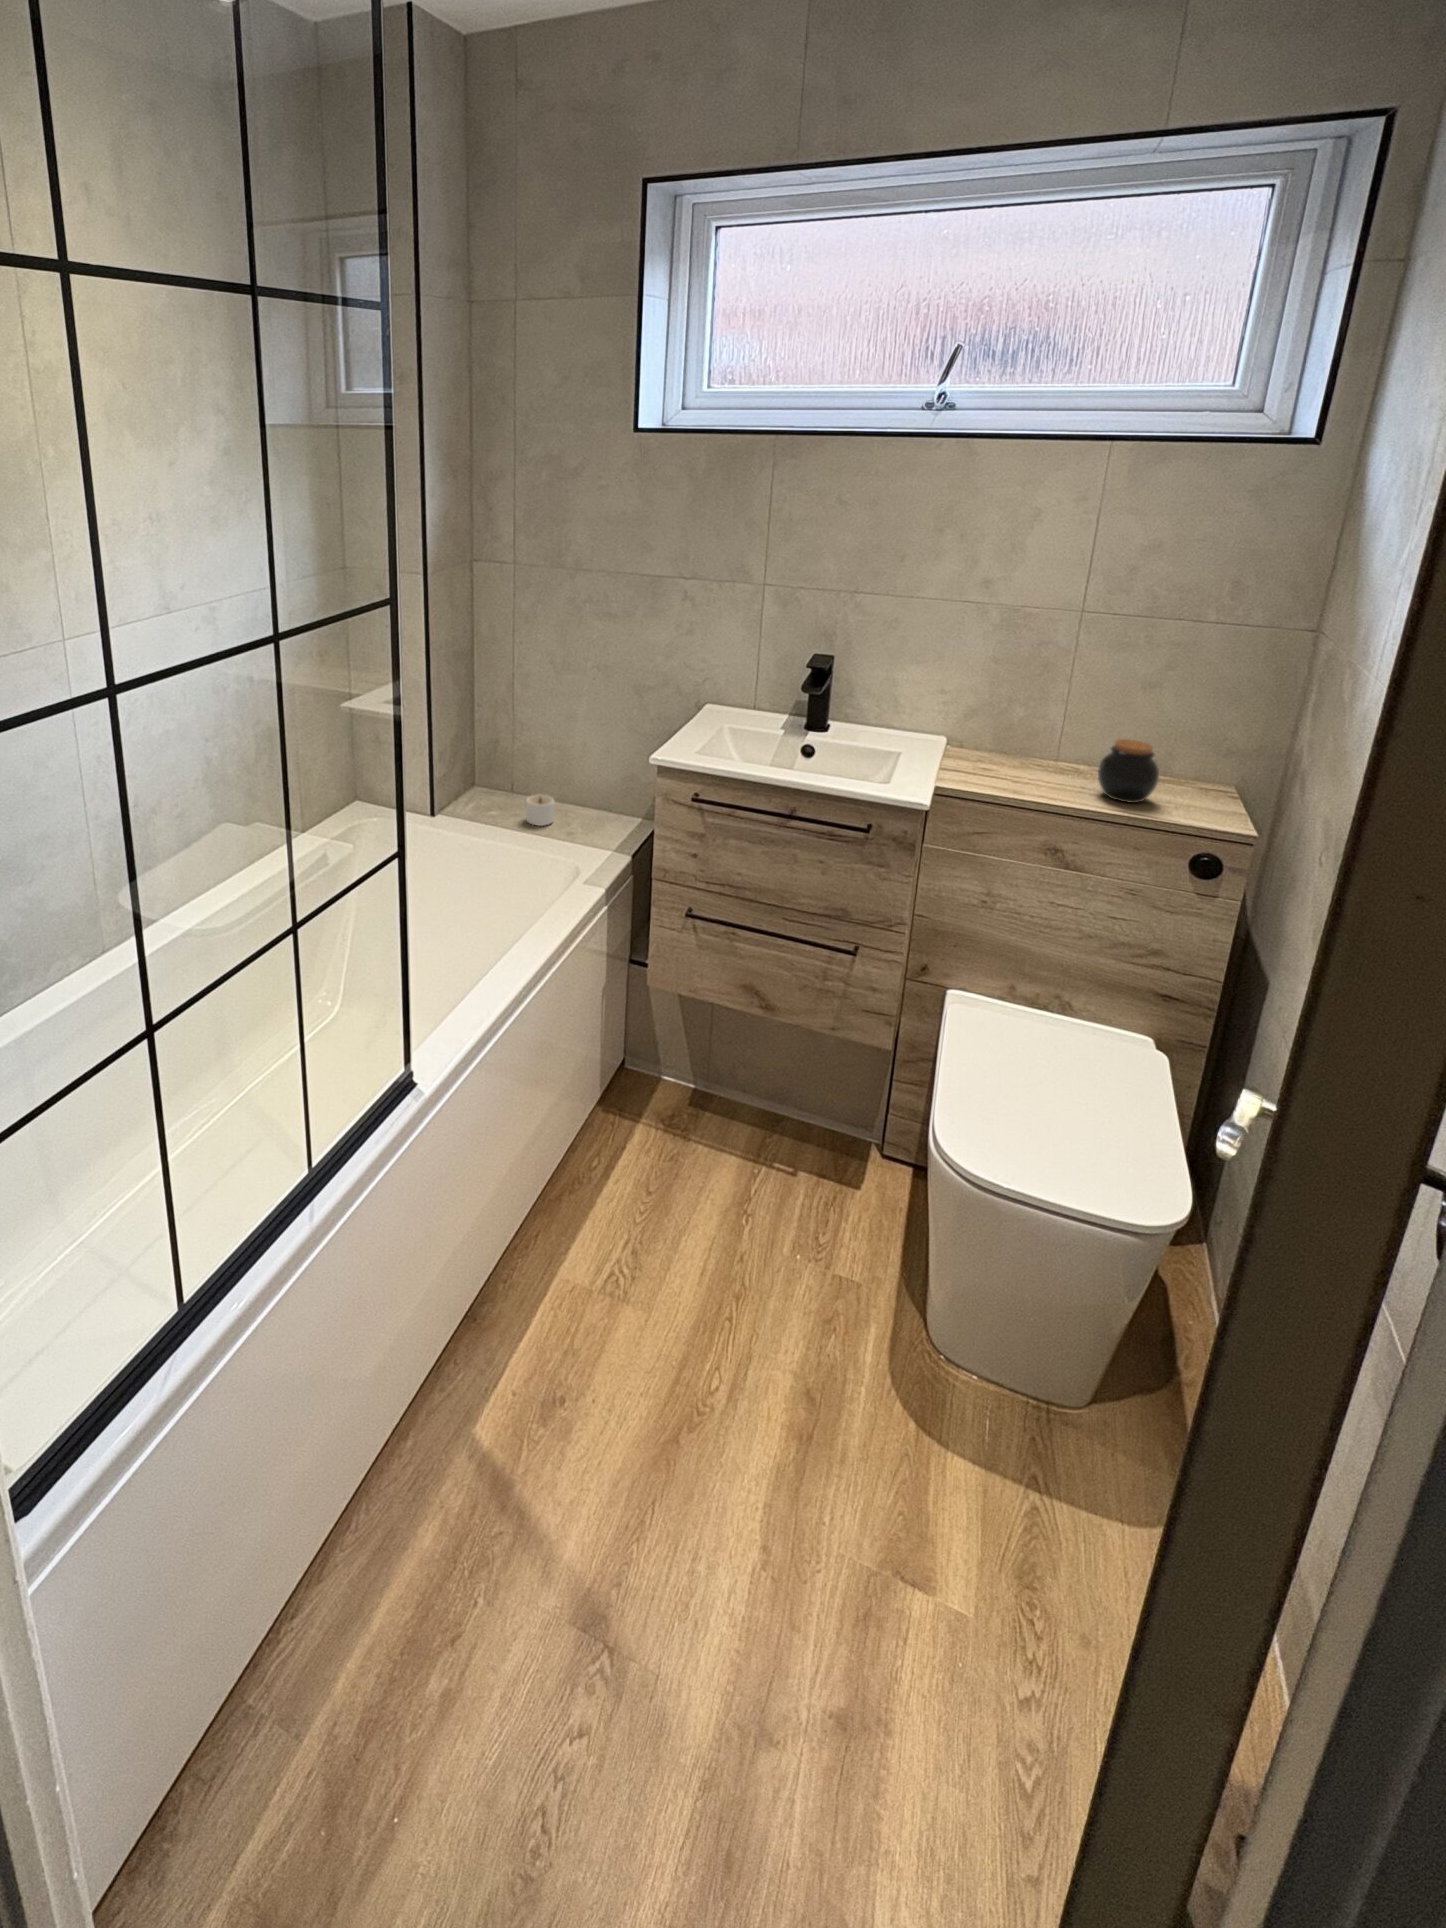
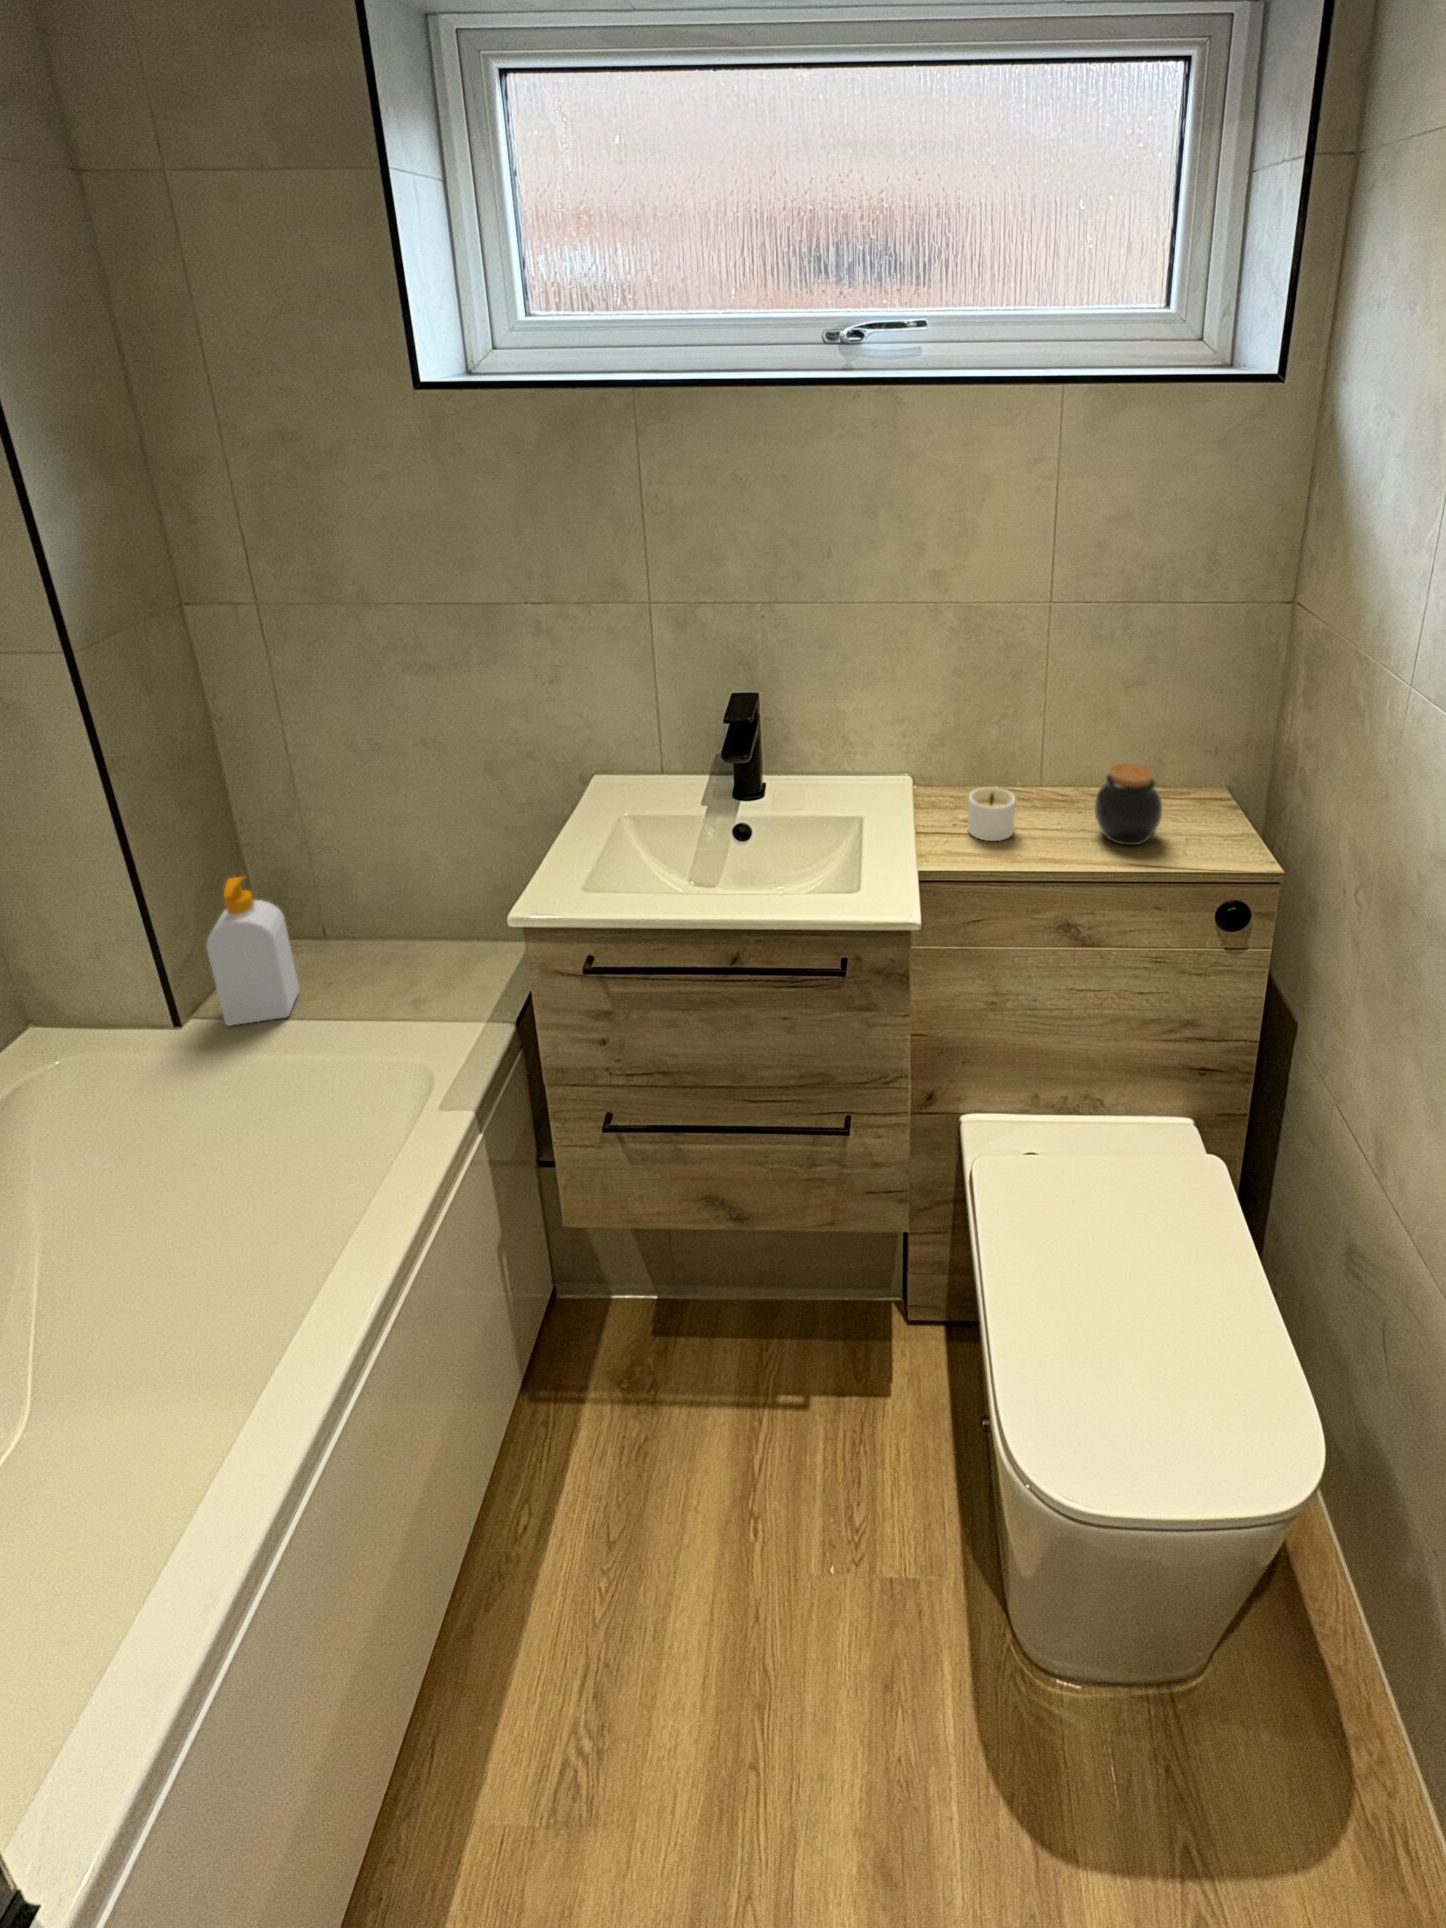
soap bottle: none [457,728,500,825] -> present [206,877,299,1025]
candle: present [526,795,554,826] -> present [968,787,1015,841]

